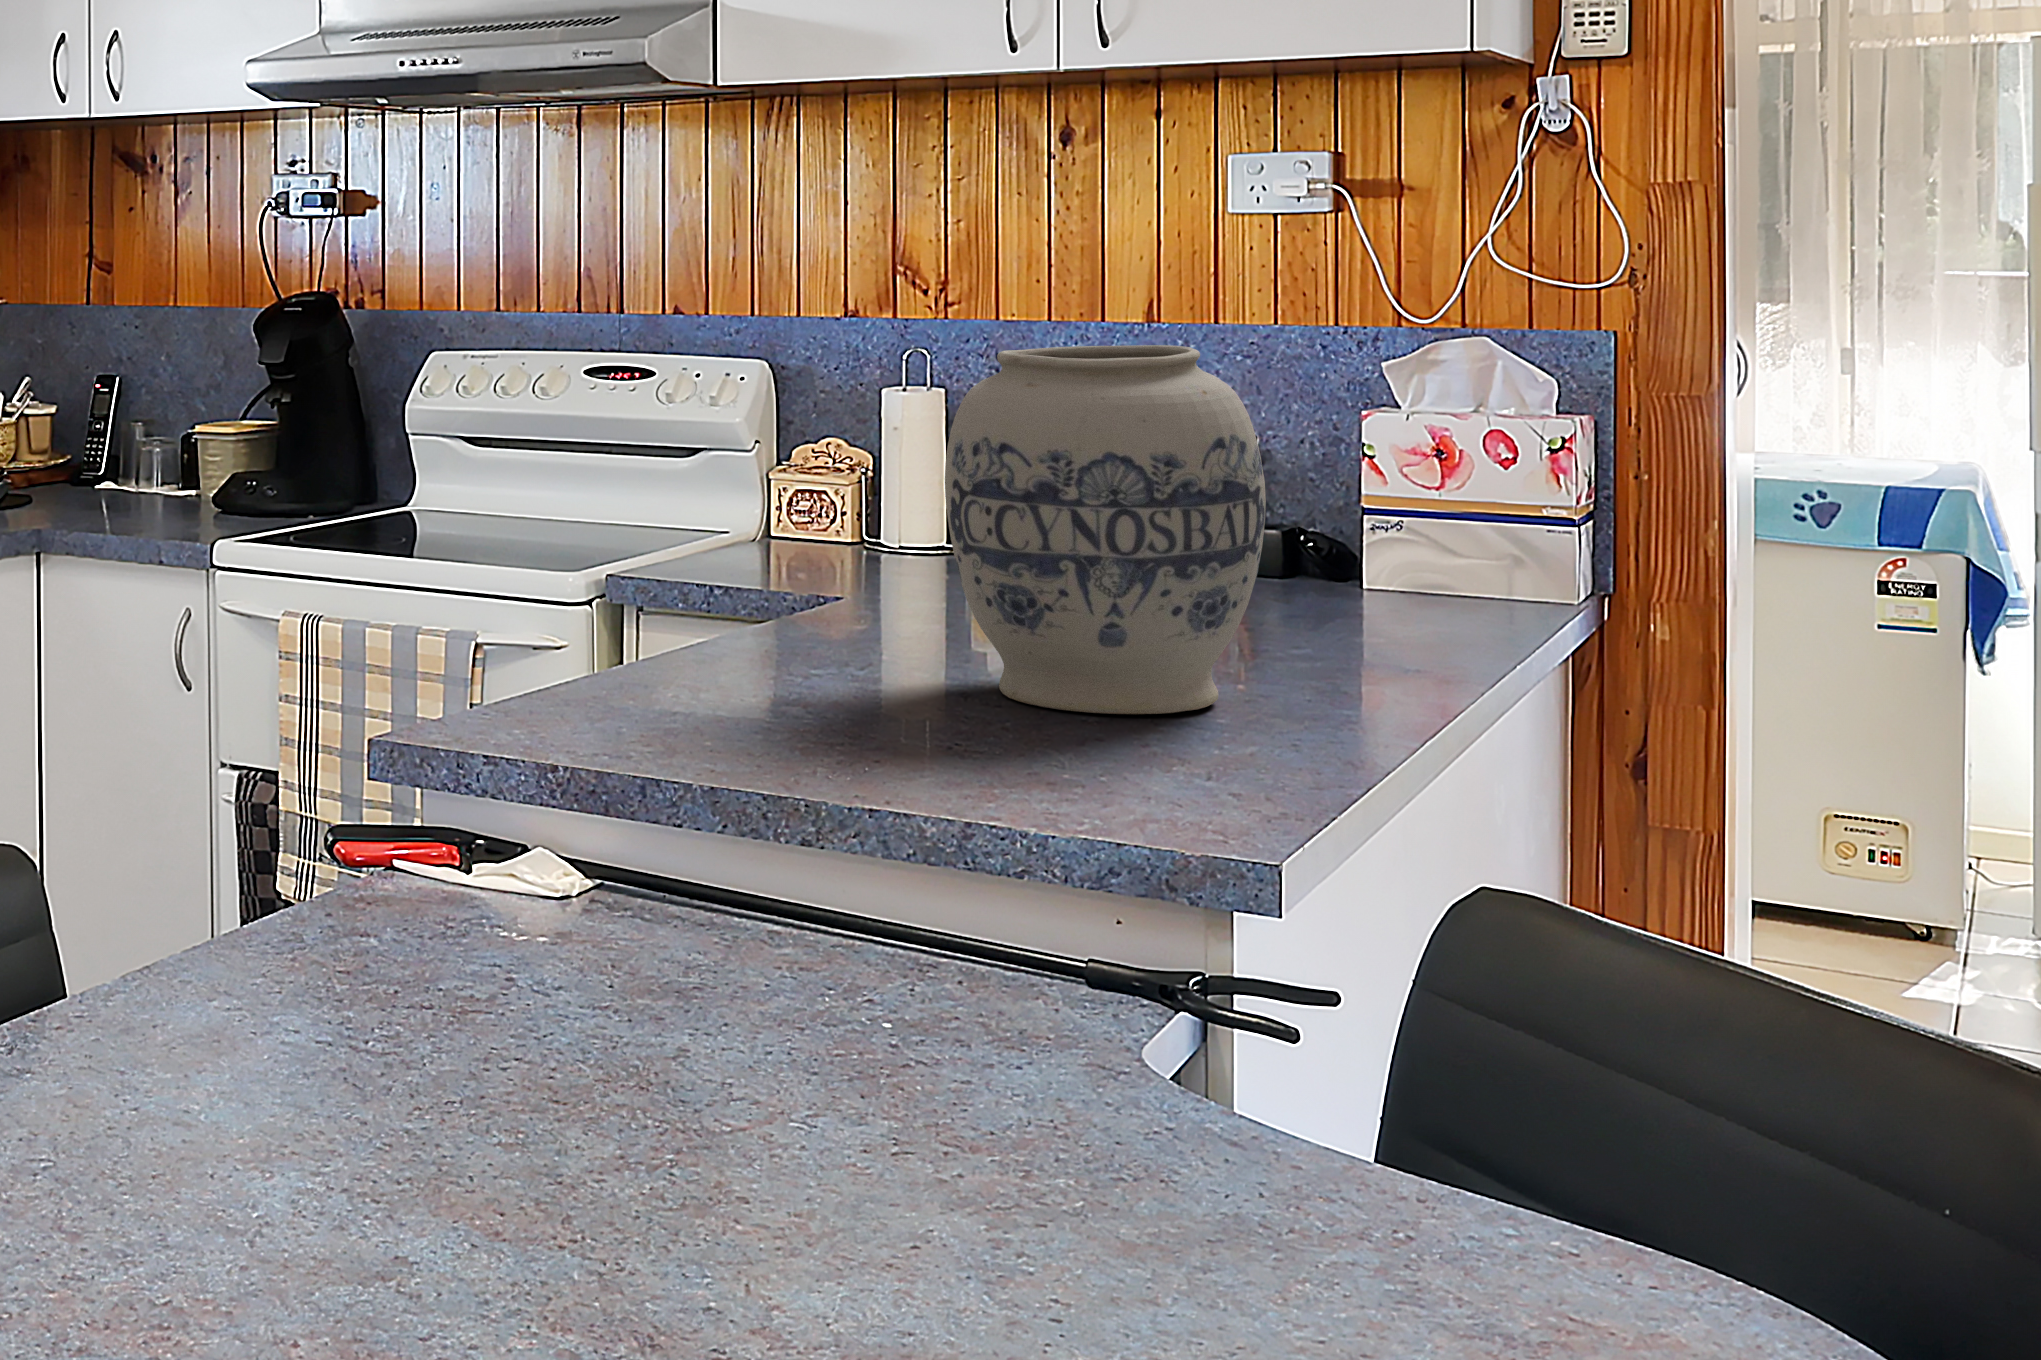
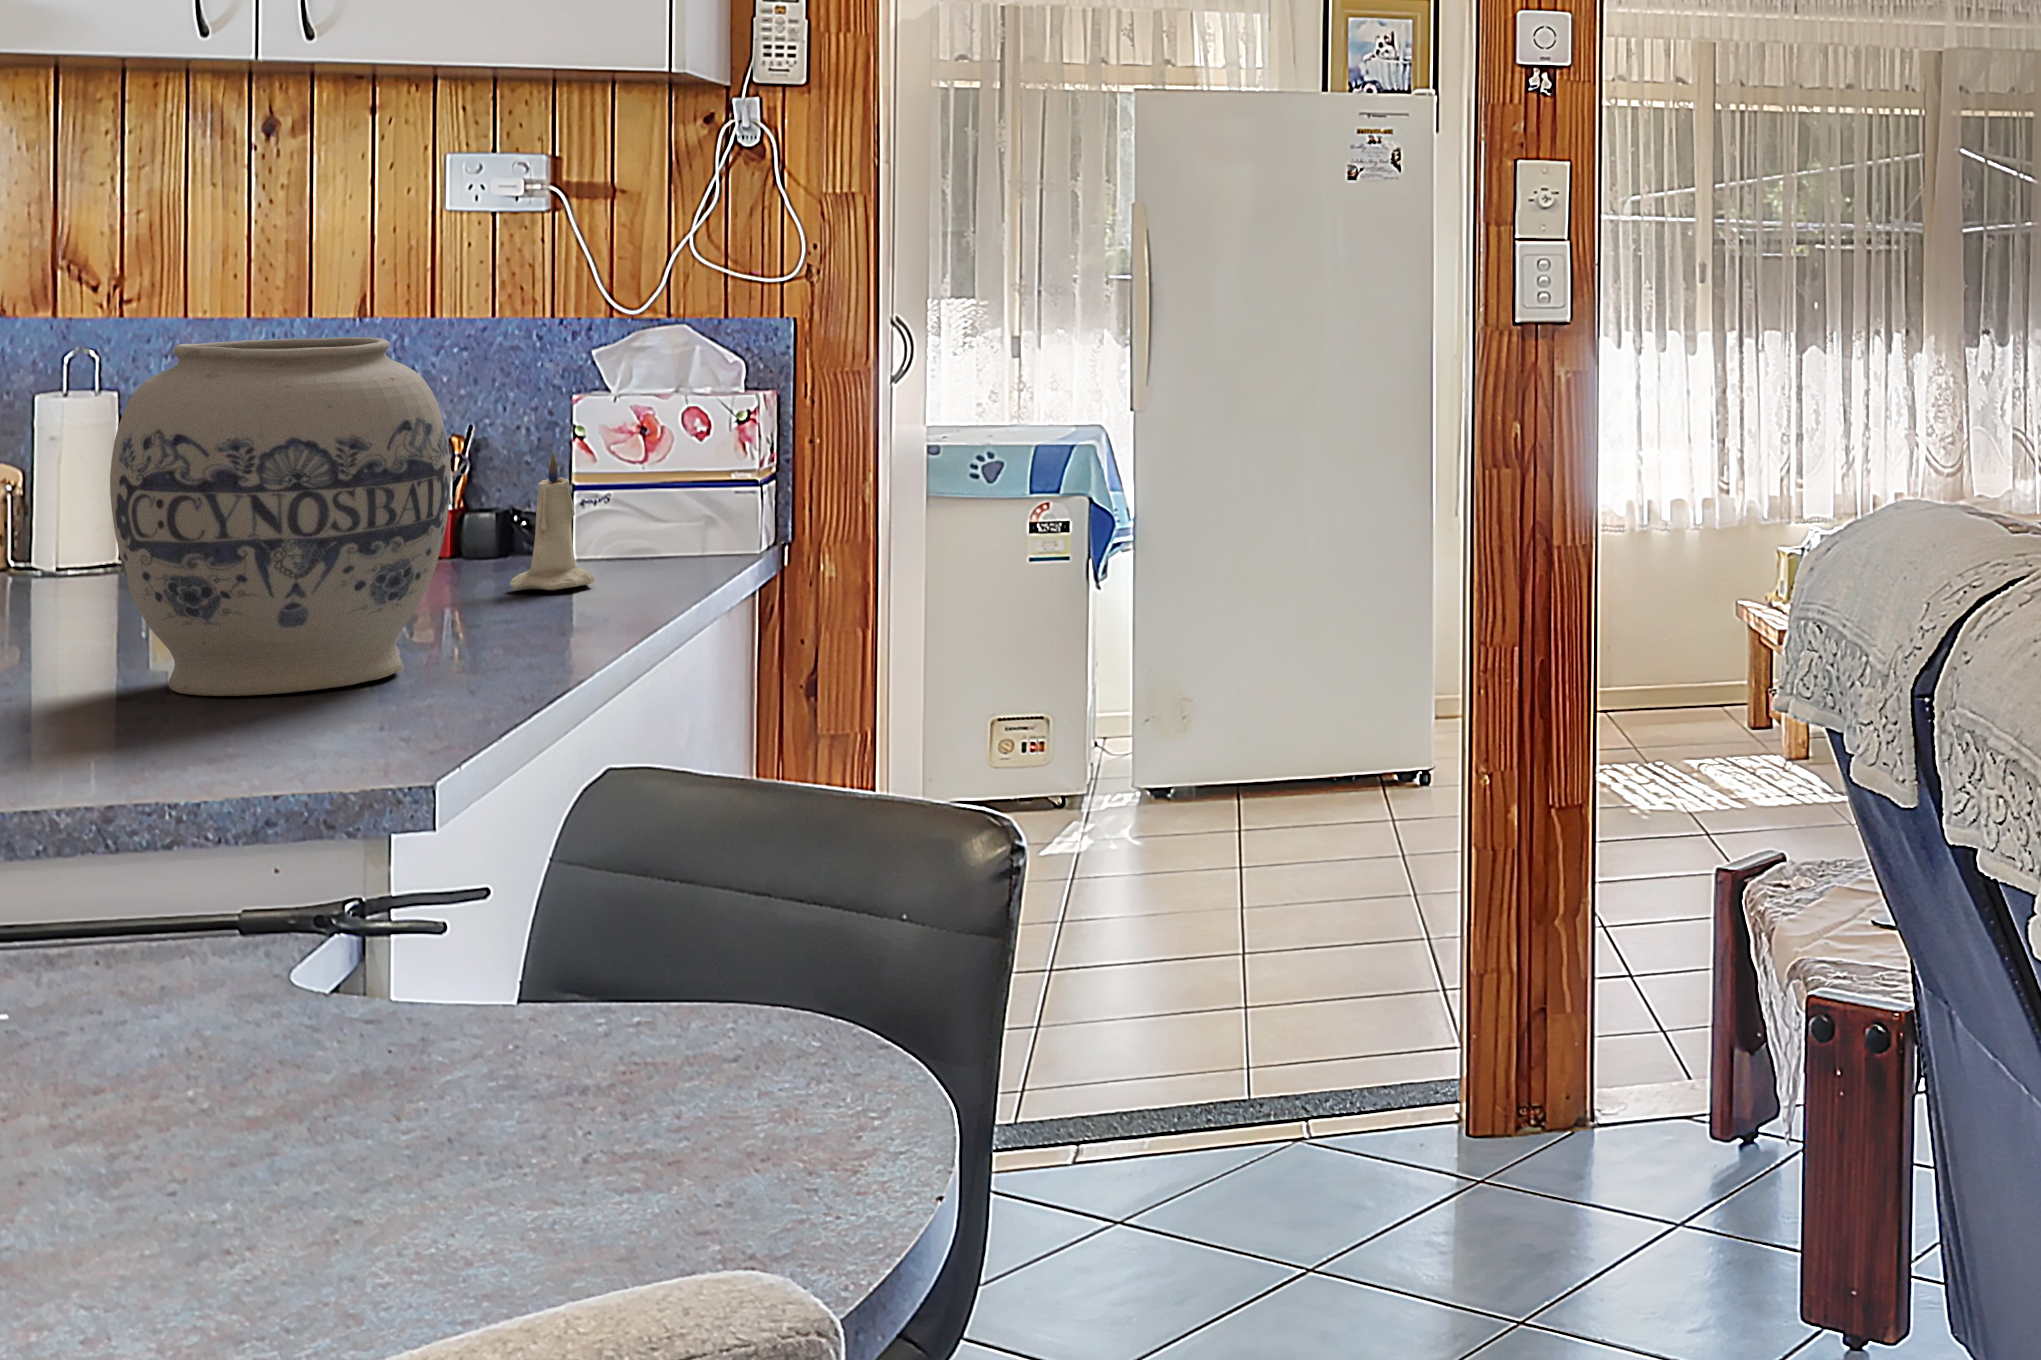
candle: none [1315,464,1407,613] -> present [510,453,595,590]

